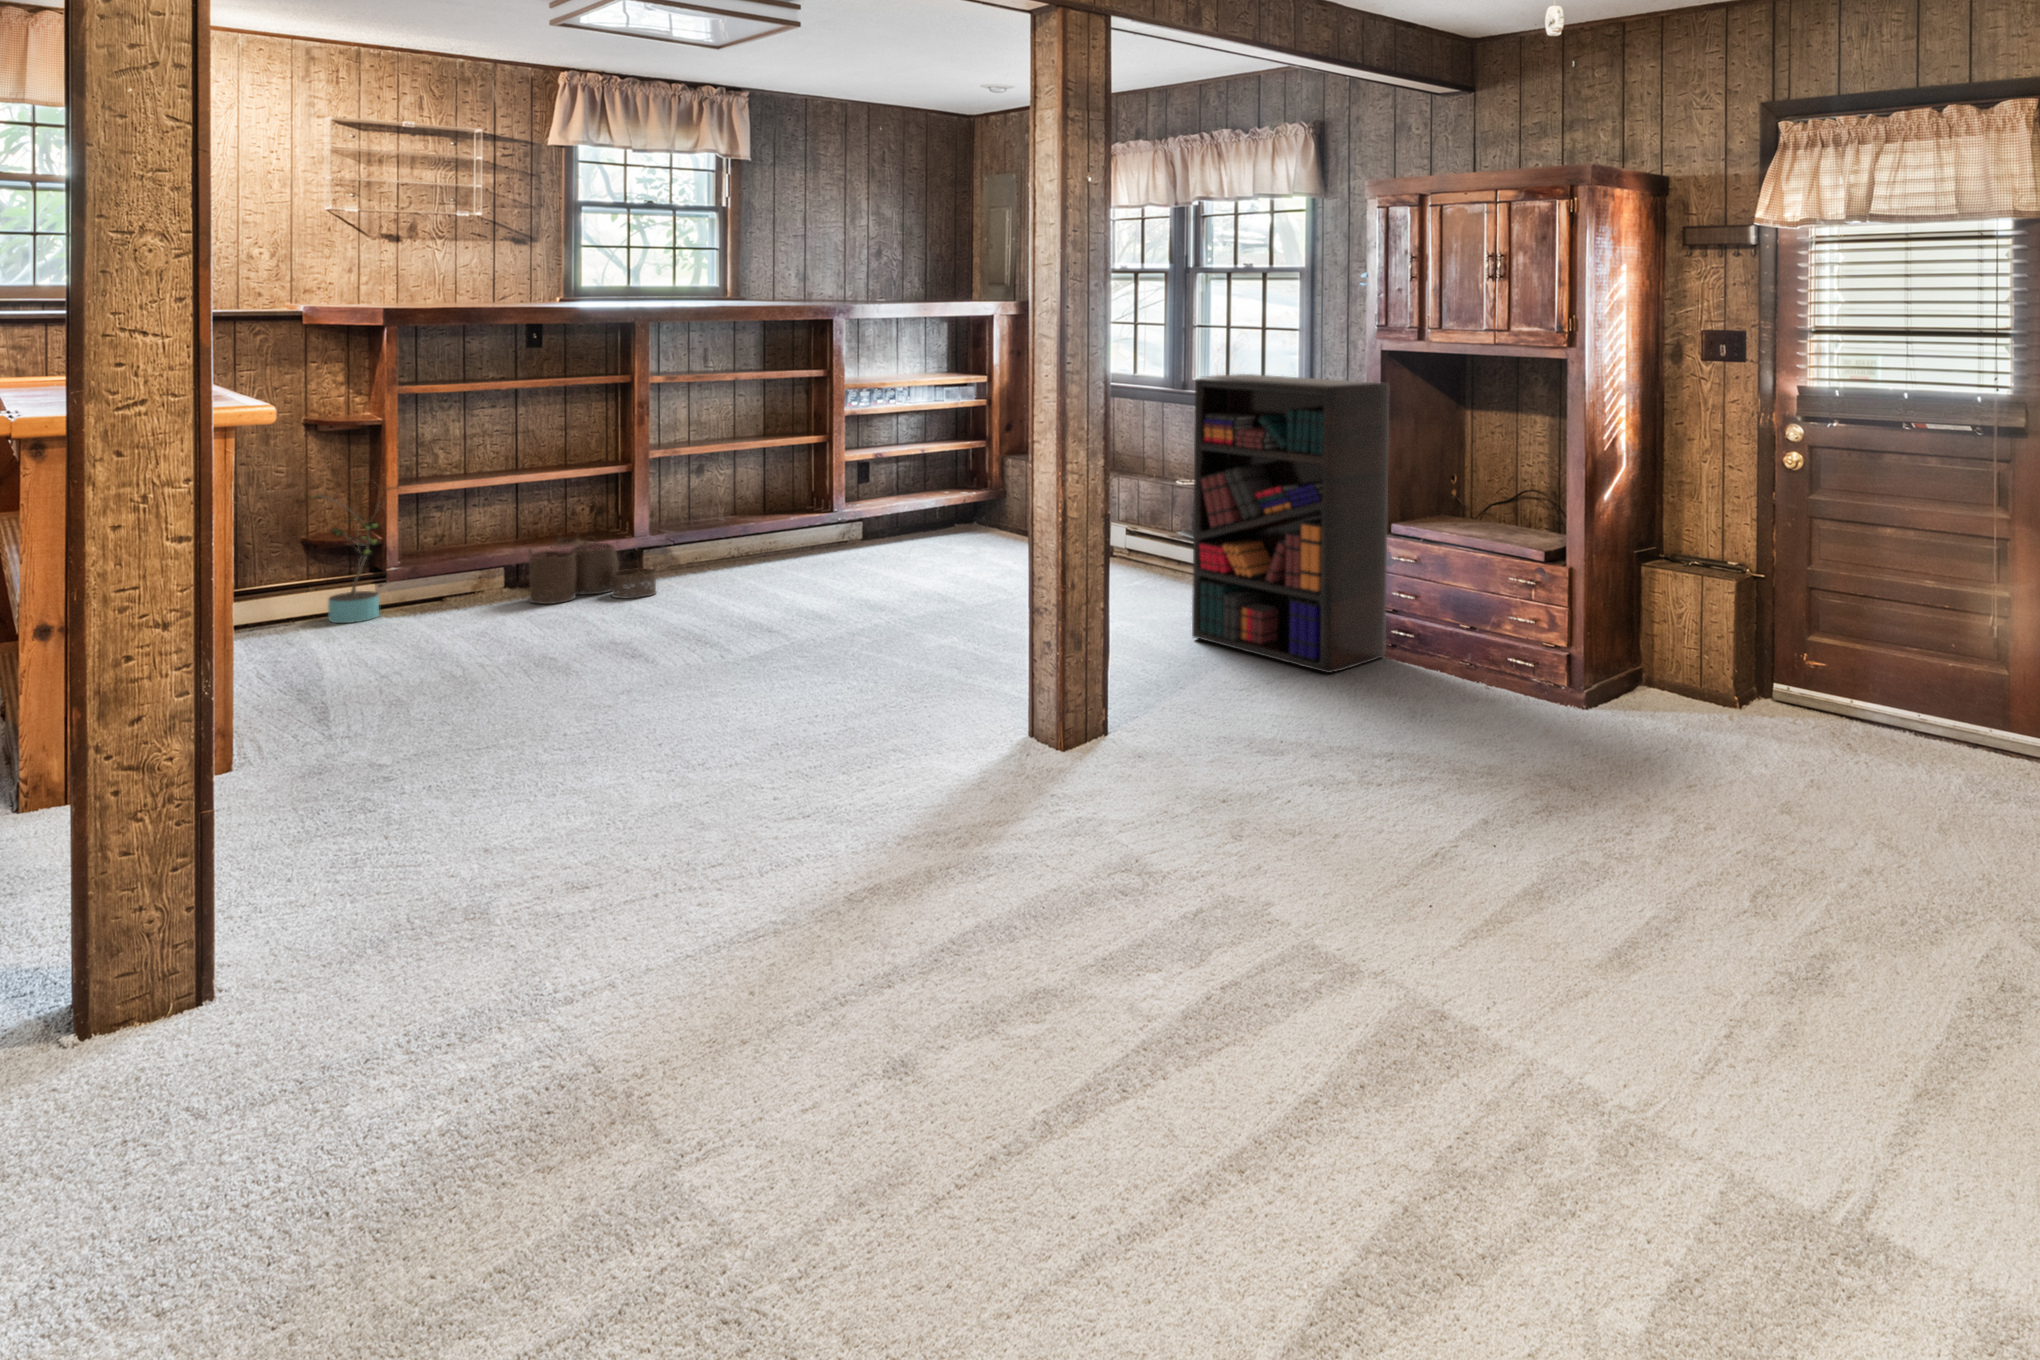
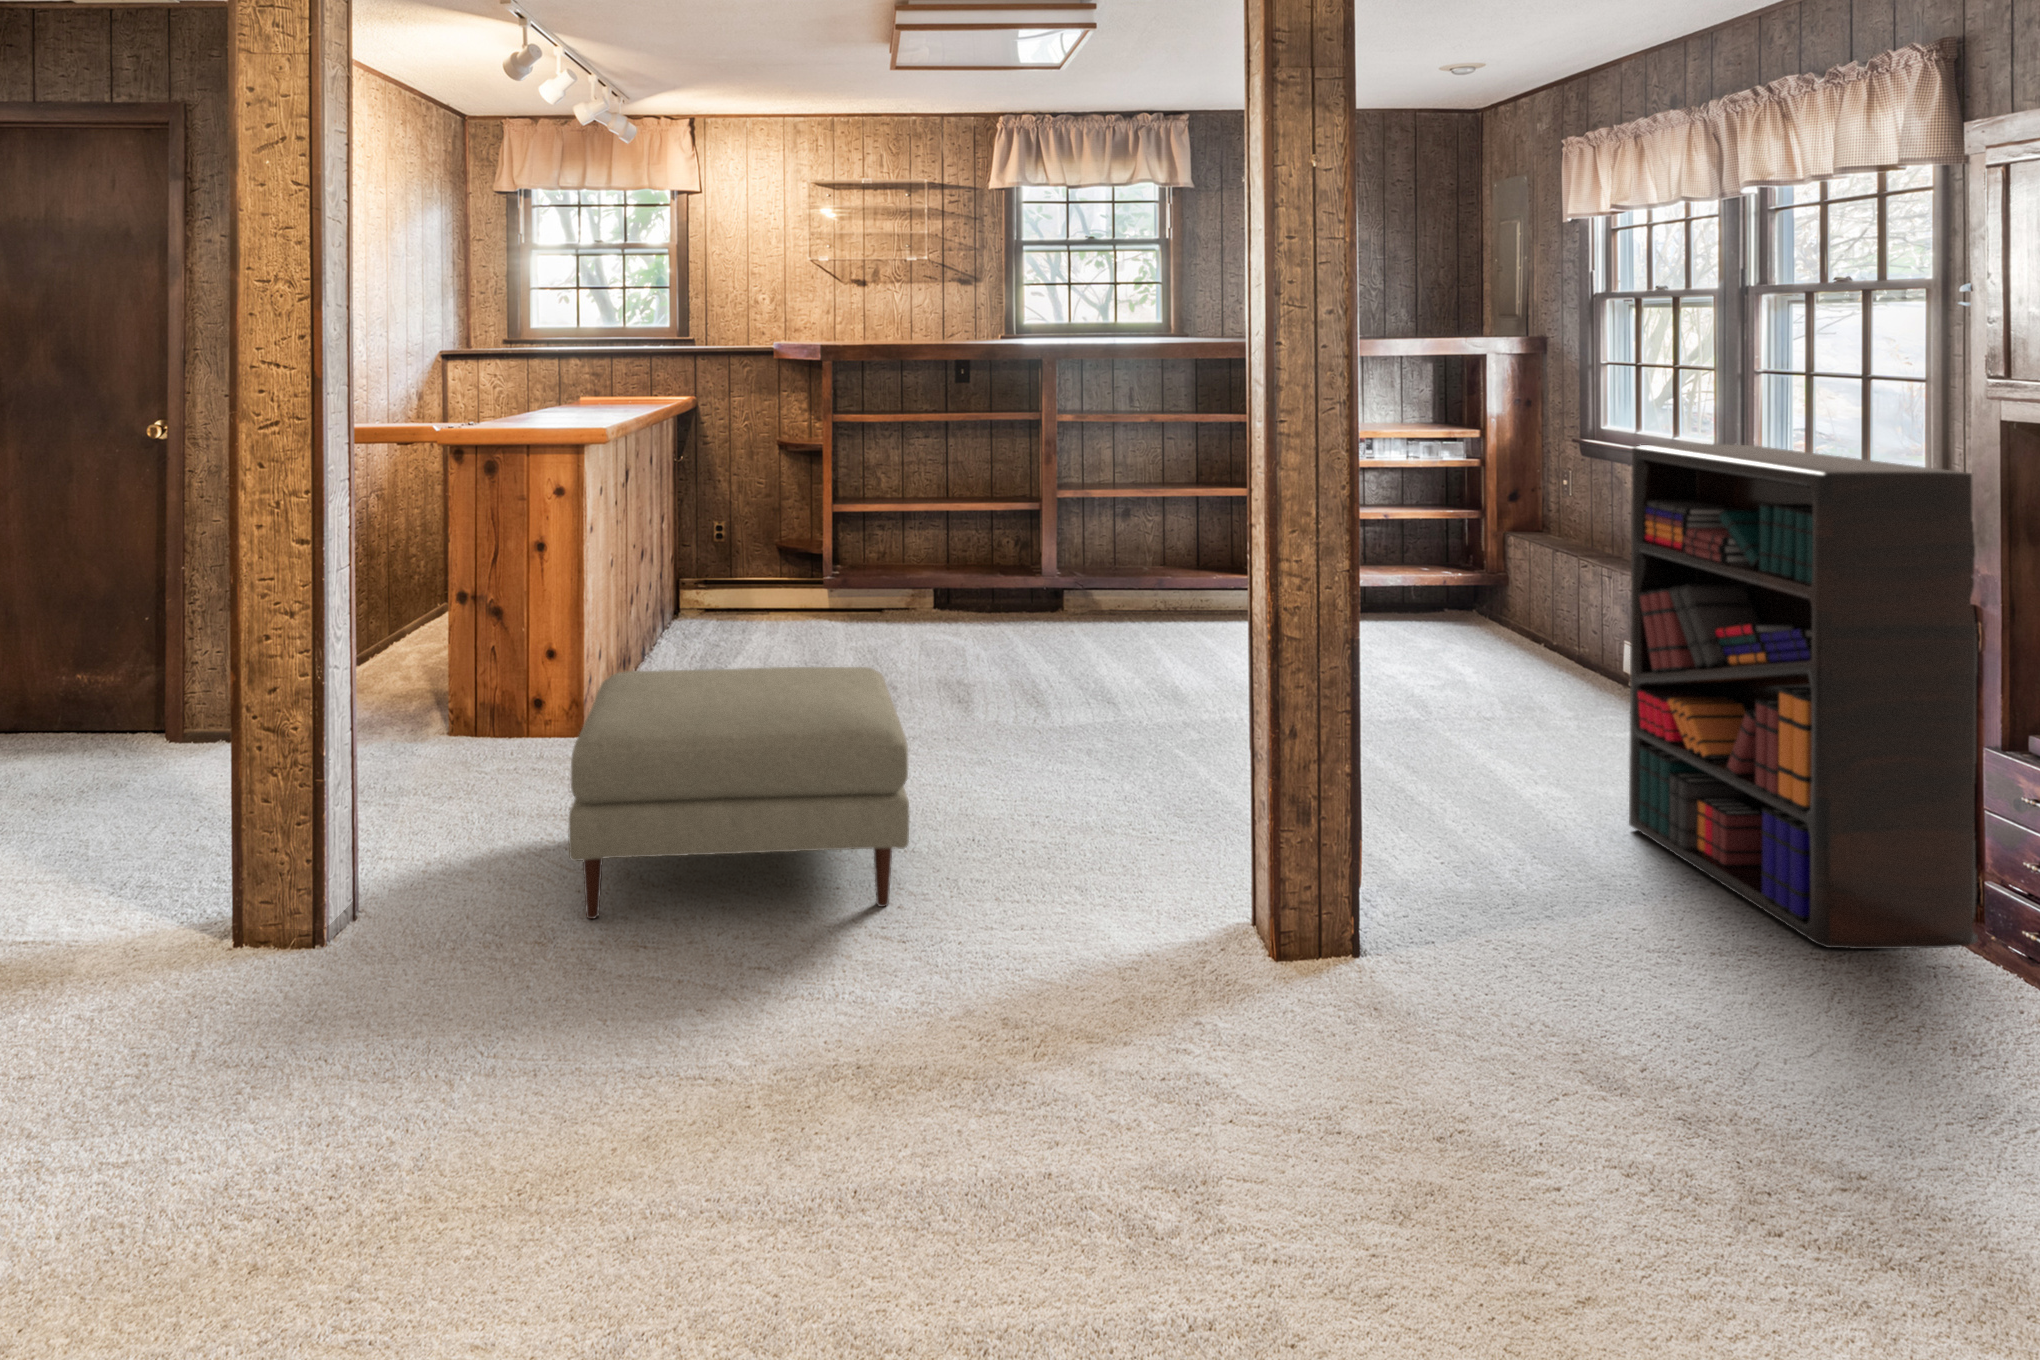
potted plant: present [308,480,399,623] -> none [779,495,844,622]
woven basket: present [528,535,656,604] -> none [945,564,1058,638]
ottoman: none [386,614,790,886] -> present [568,667,909,919]

